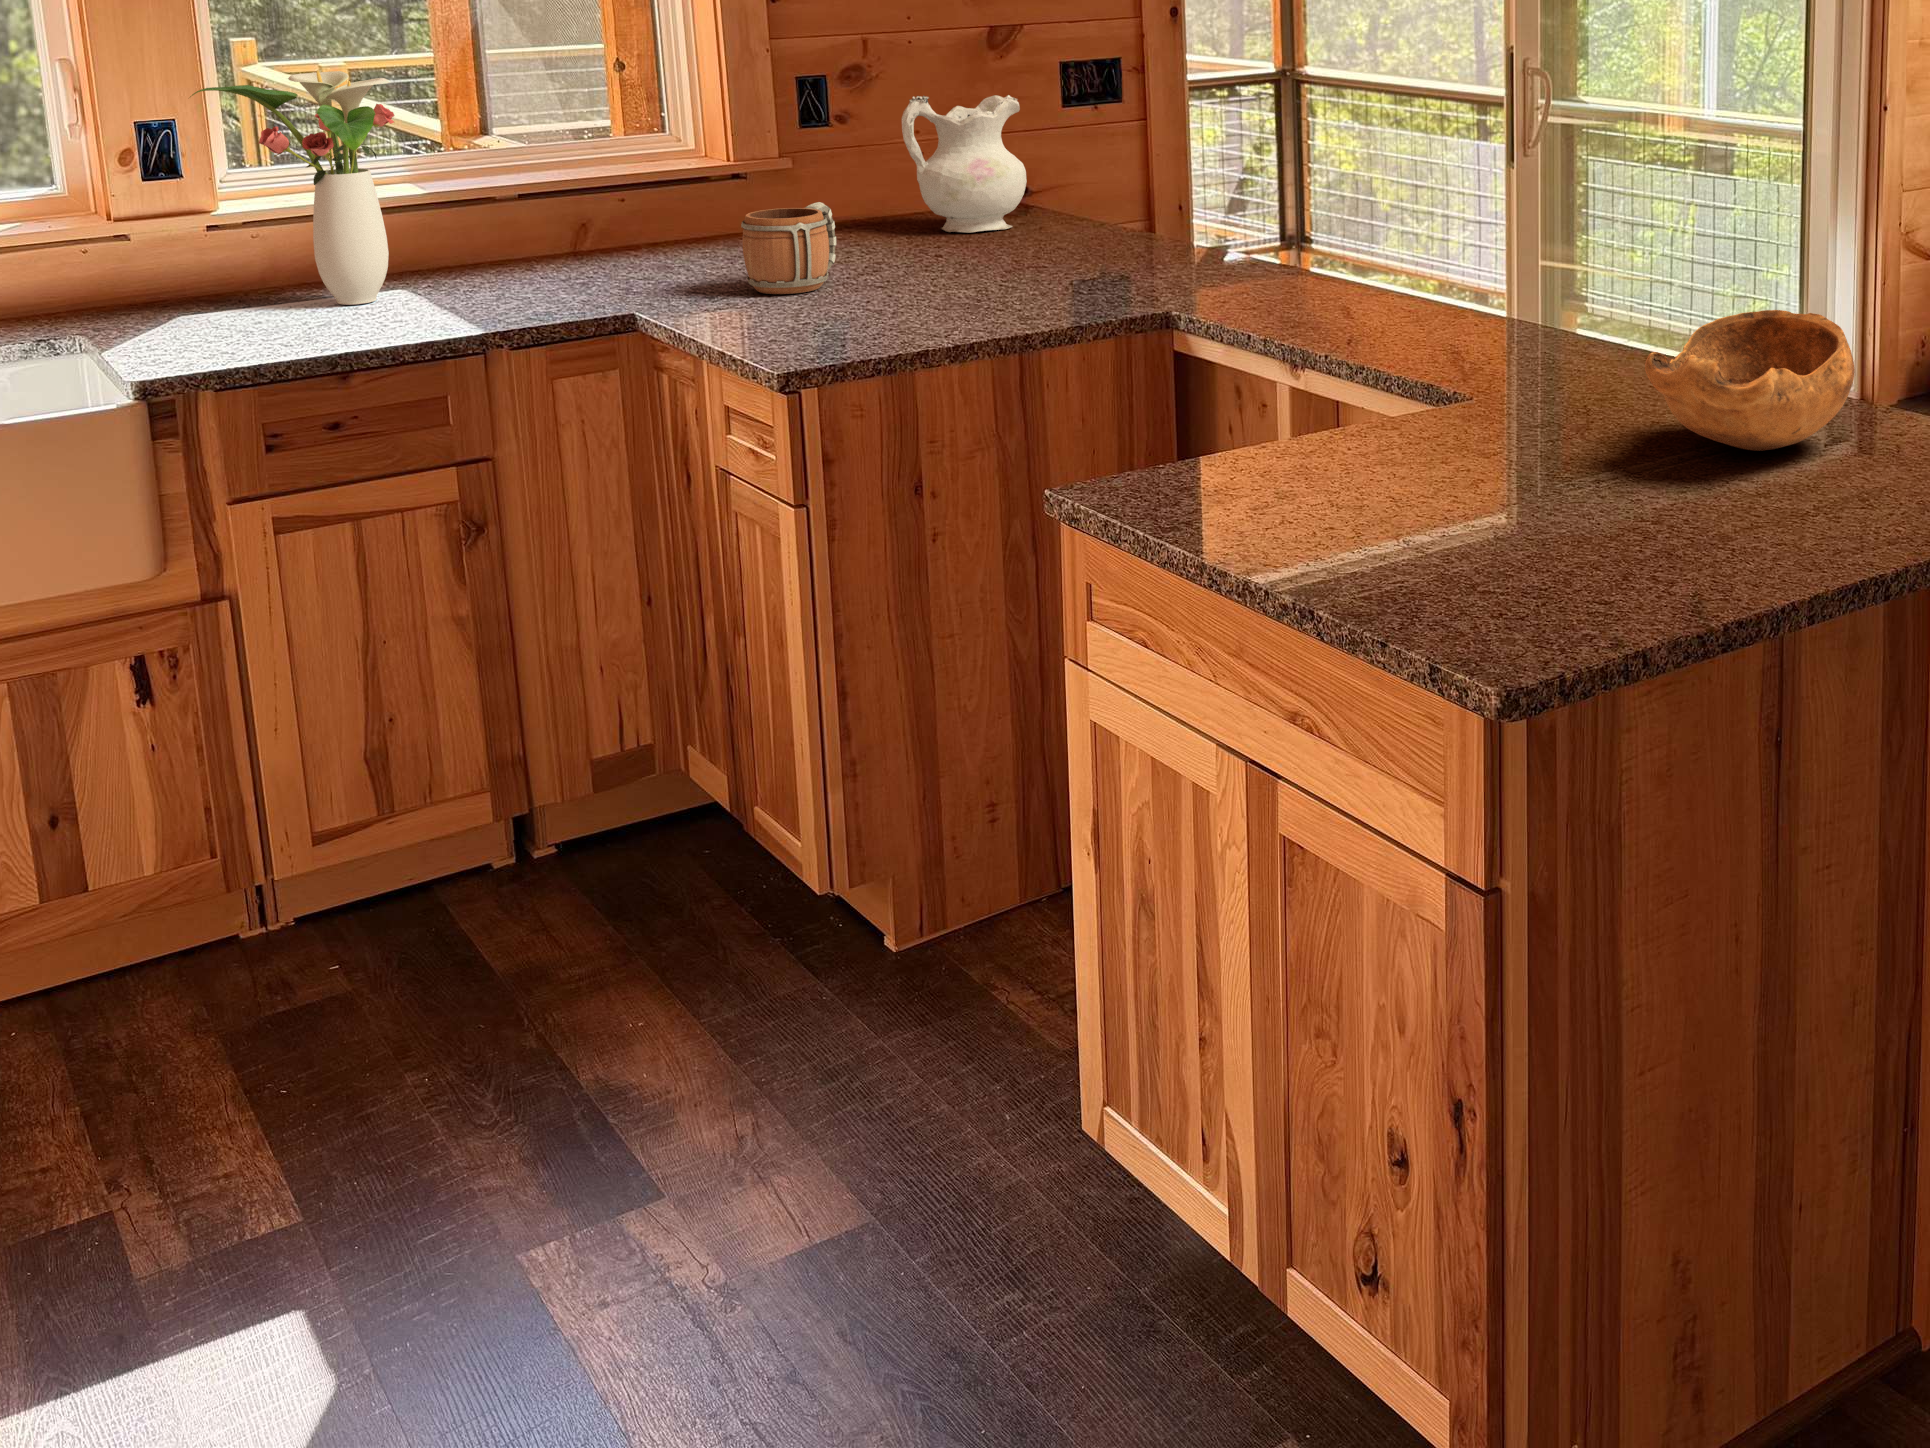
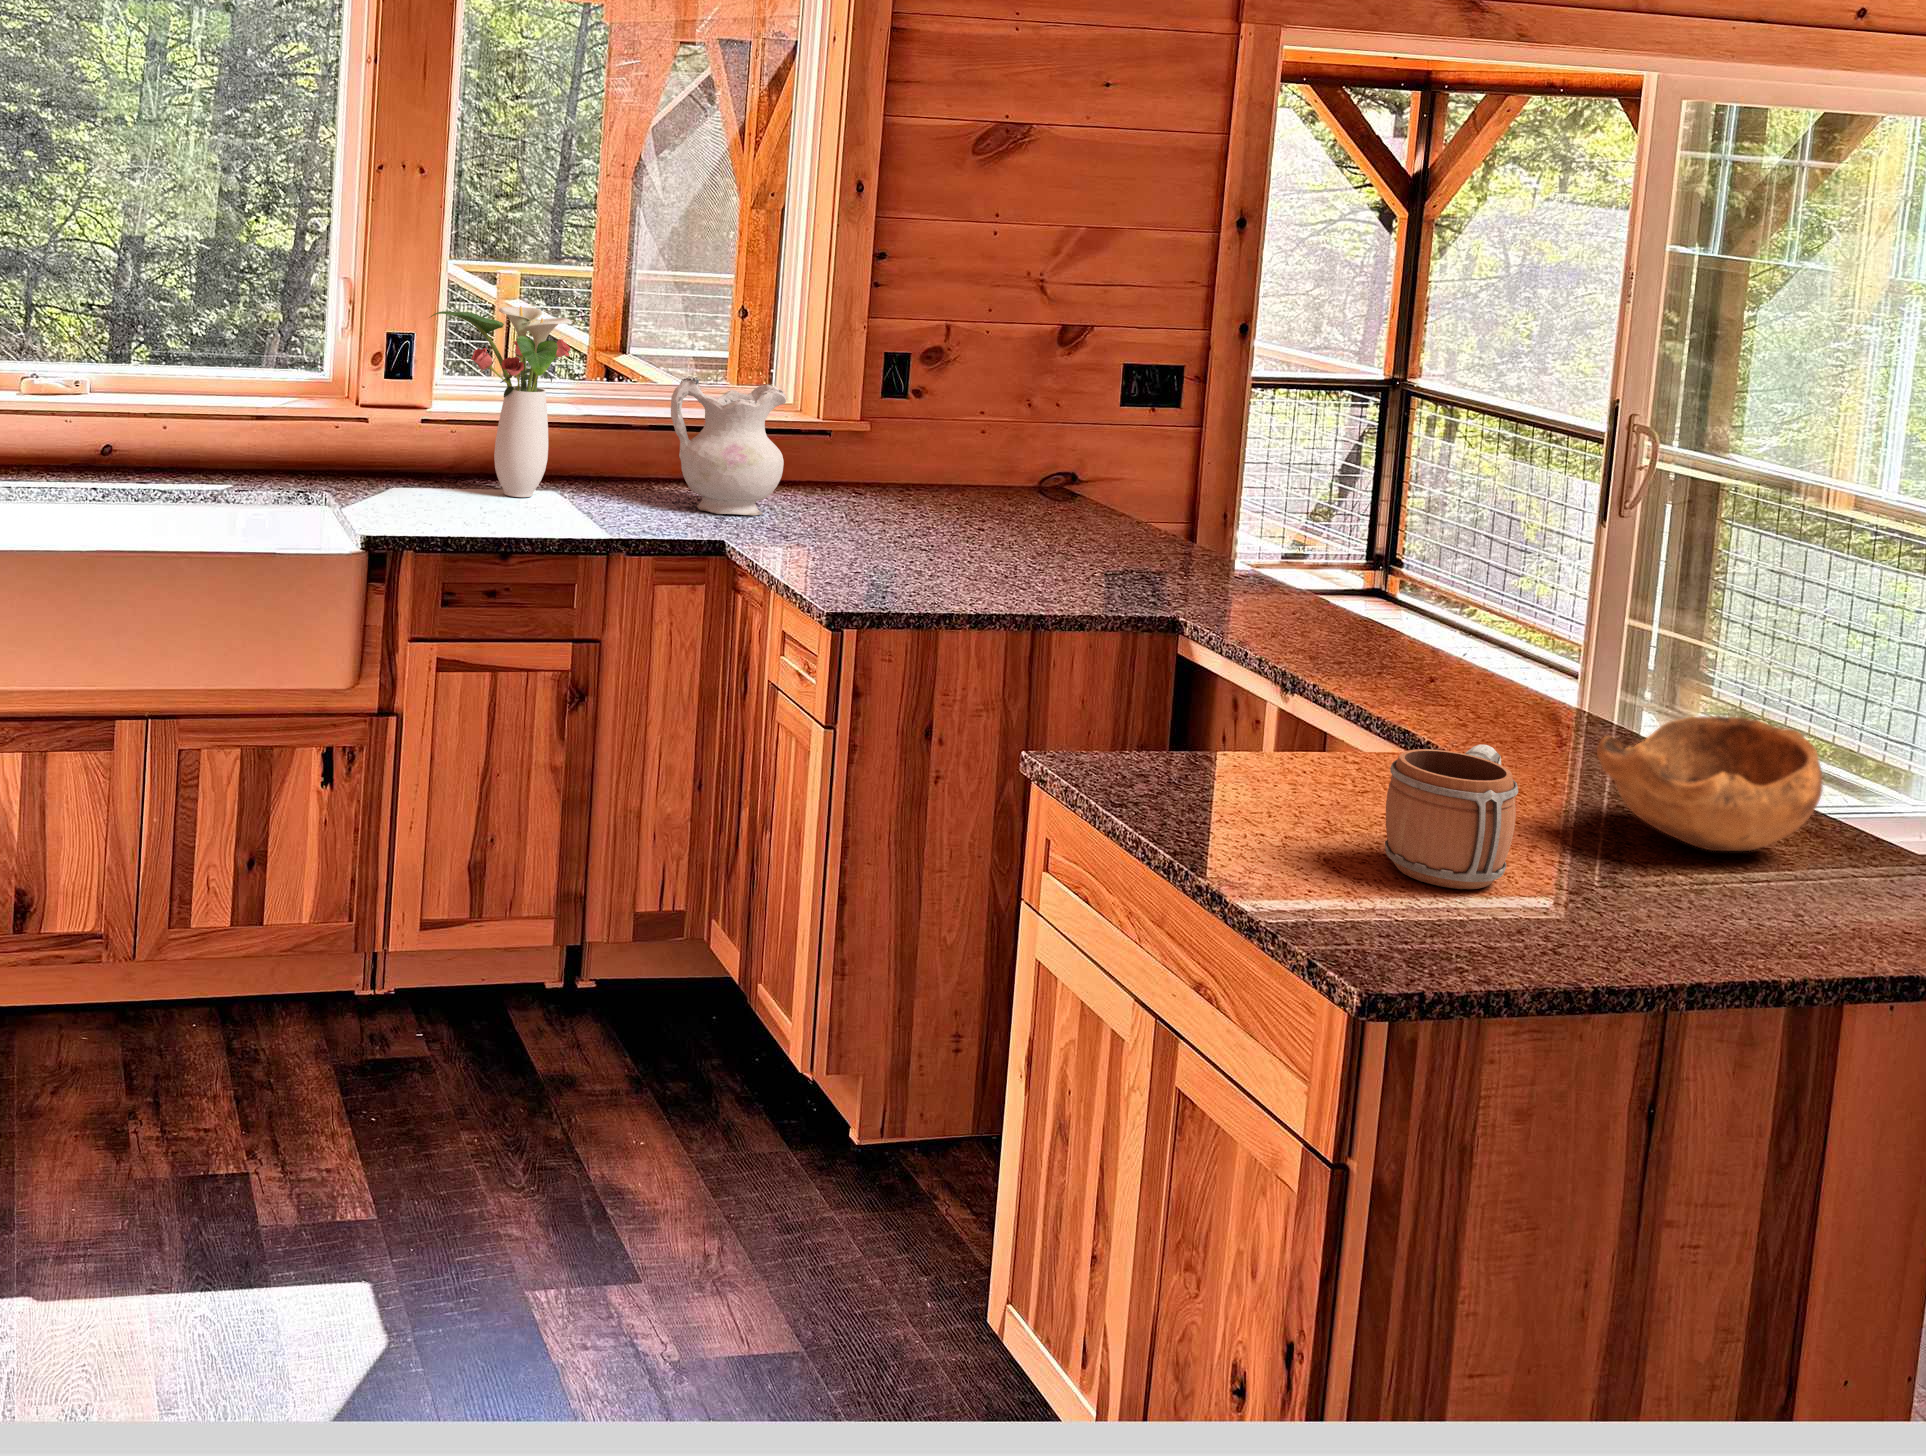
ceramic pitcher: present [902,95,1027,233] -> present [671,377,786,515]
mug: present [741,202,836,294] -> present [1385,745,1518,889]

